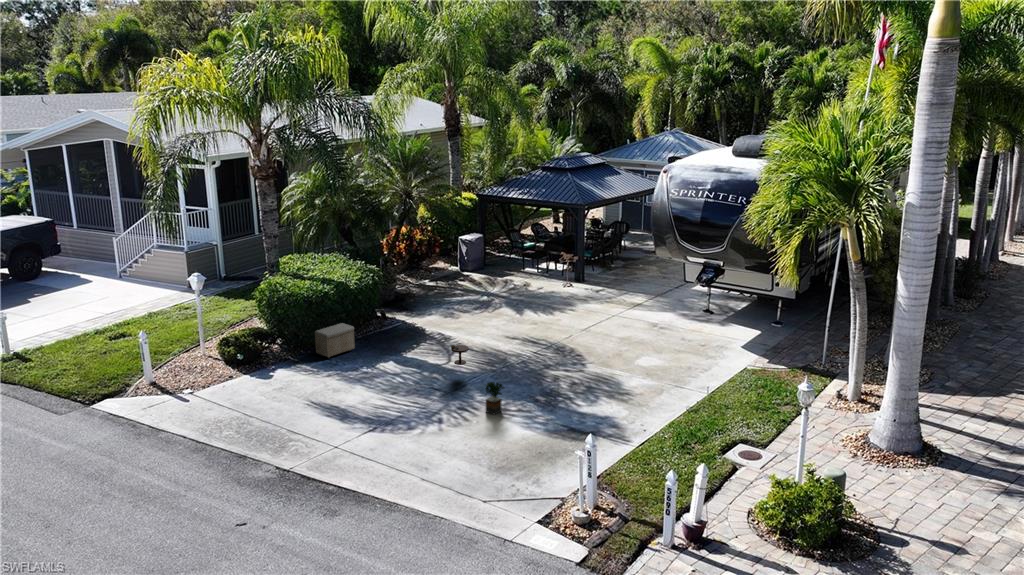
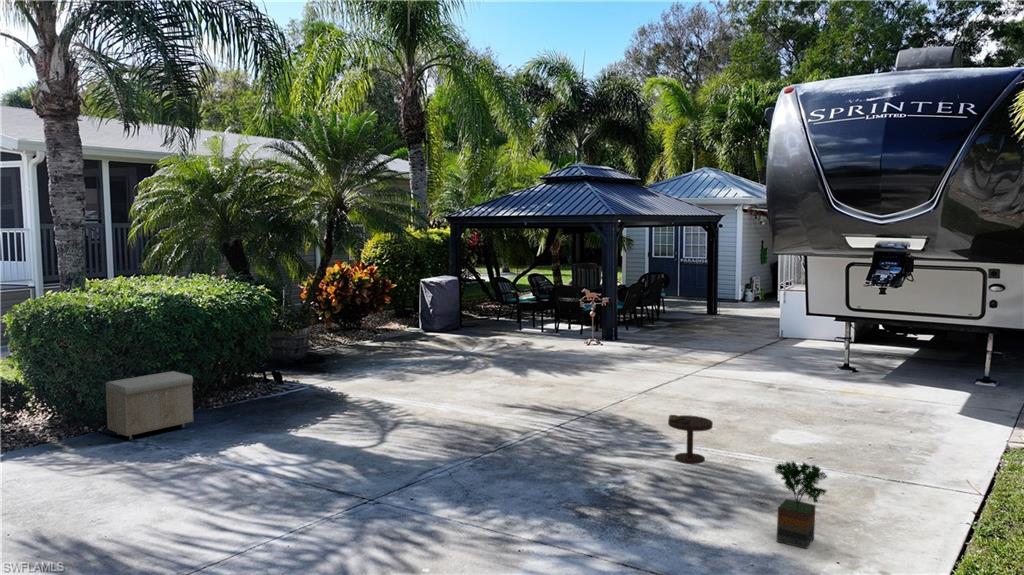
side table: present [451,345,469,365] -> present [668,415,713,464]
potted tree: present [485,382,505,415] -> present [775,462,827,548]

